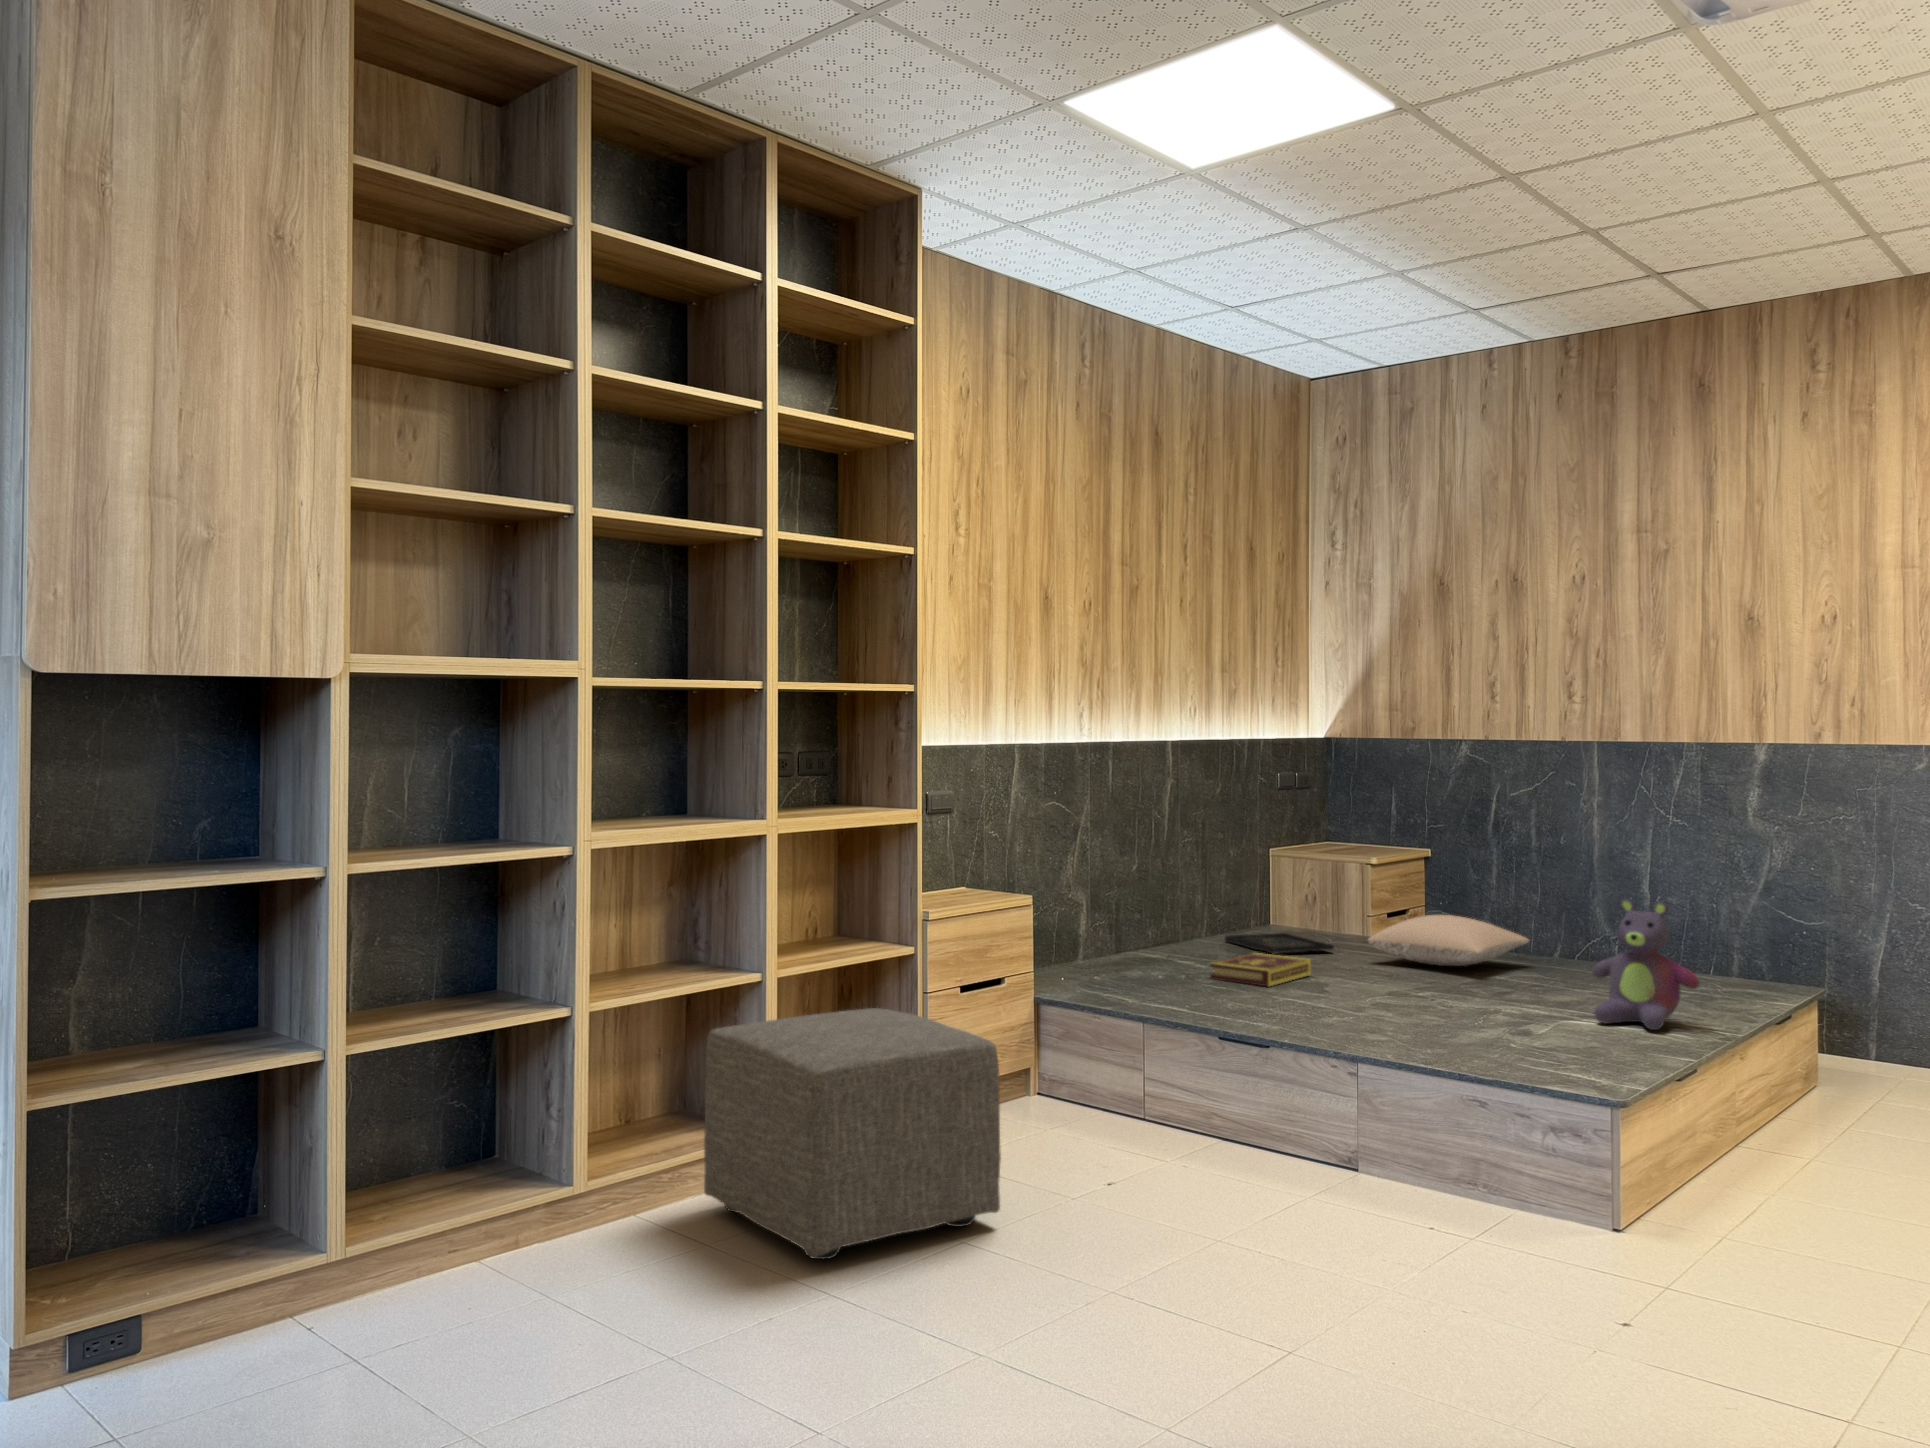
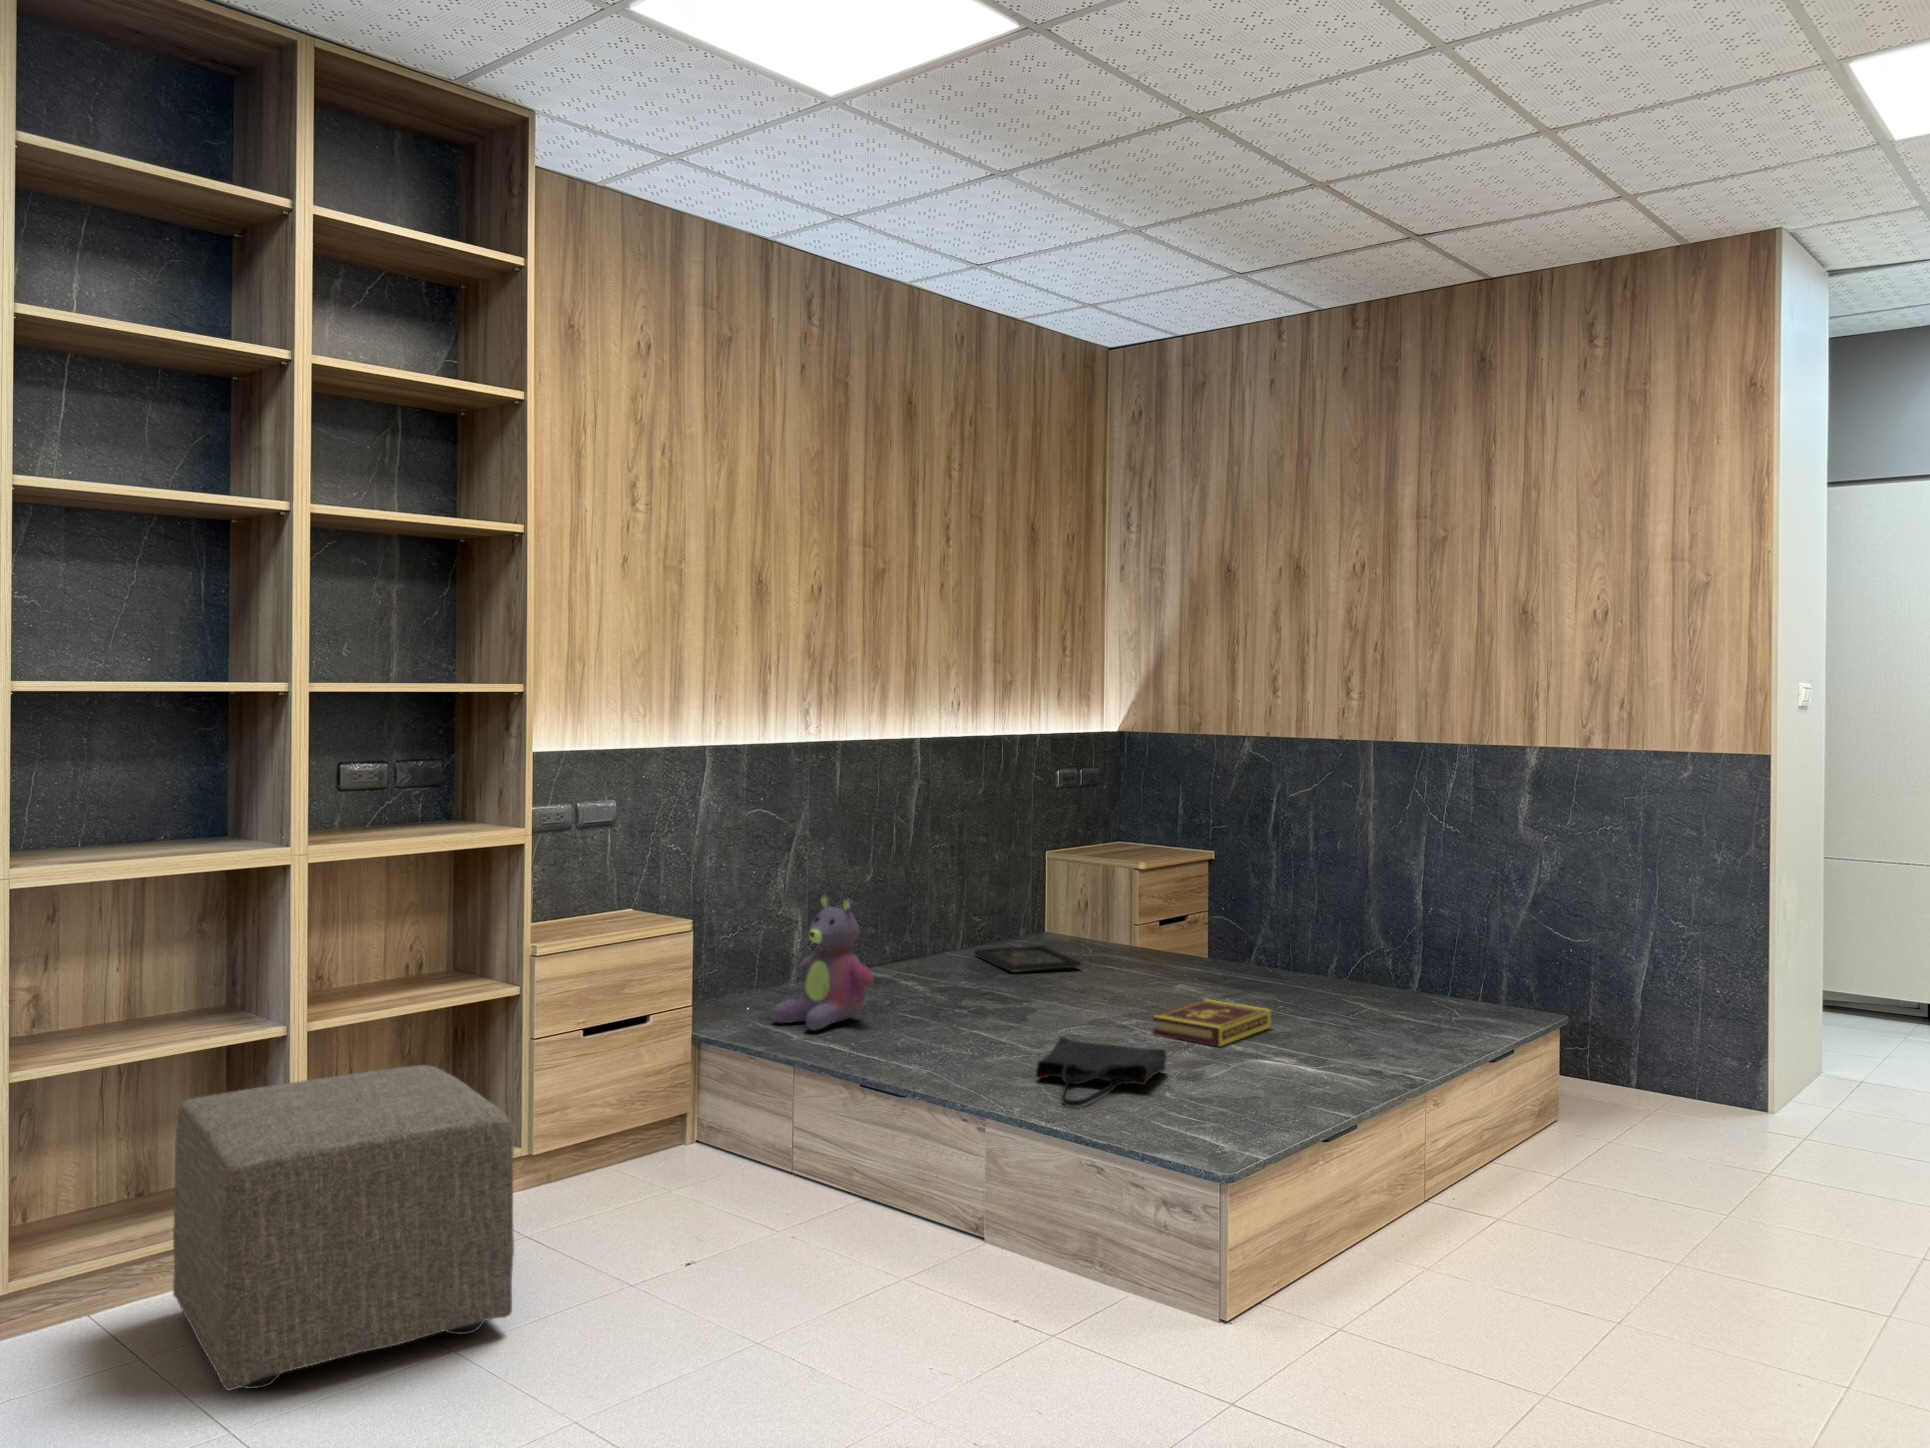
stuffed bear: present [1593,899,1699,1030] -> present [773,895,874,1031]
pillow: present [1368,915,1529,966] -> none [1107,931,1281,987]
book: present [1210,953,1311,987] -> present [1152,999,1271,1047]
tote bag: none [1378,998,1489,1050] -> present [1036,1038,1166,1106]

